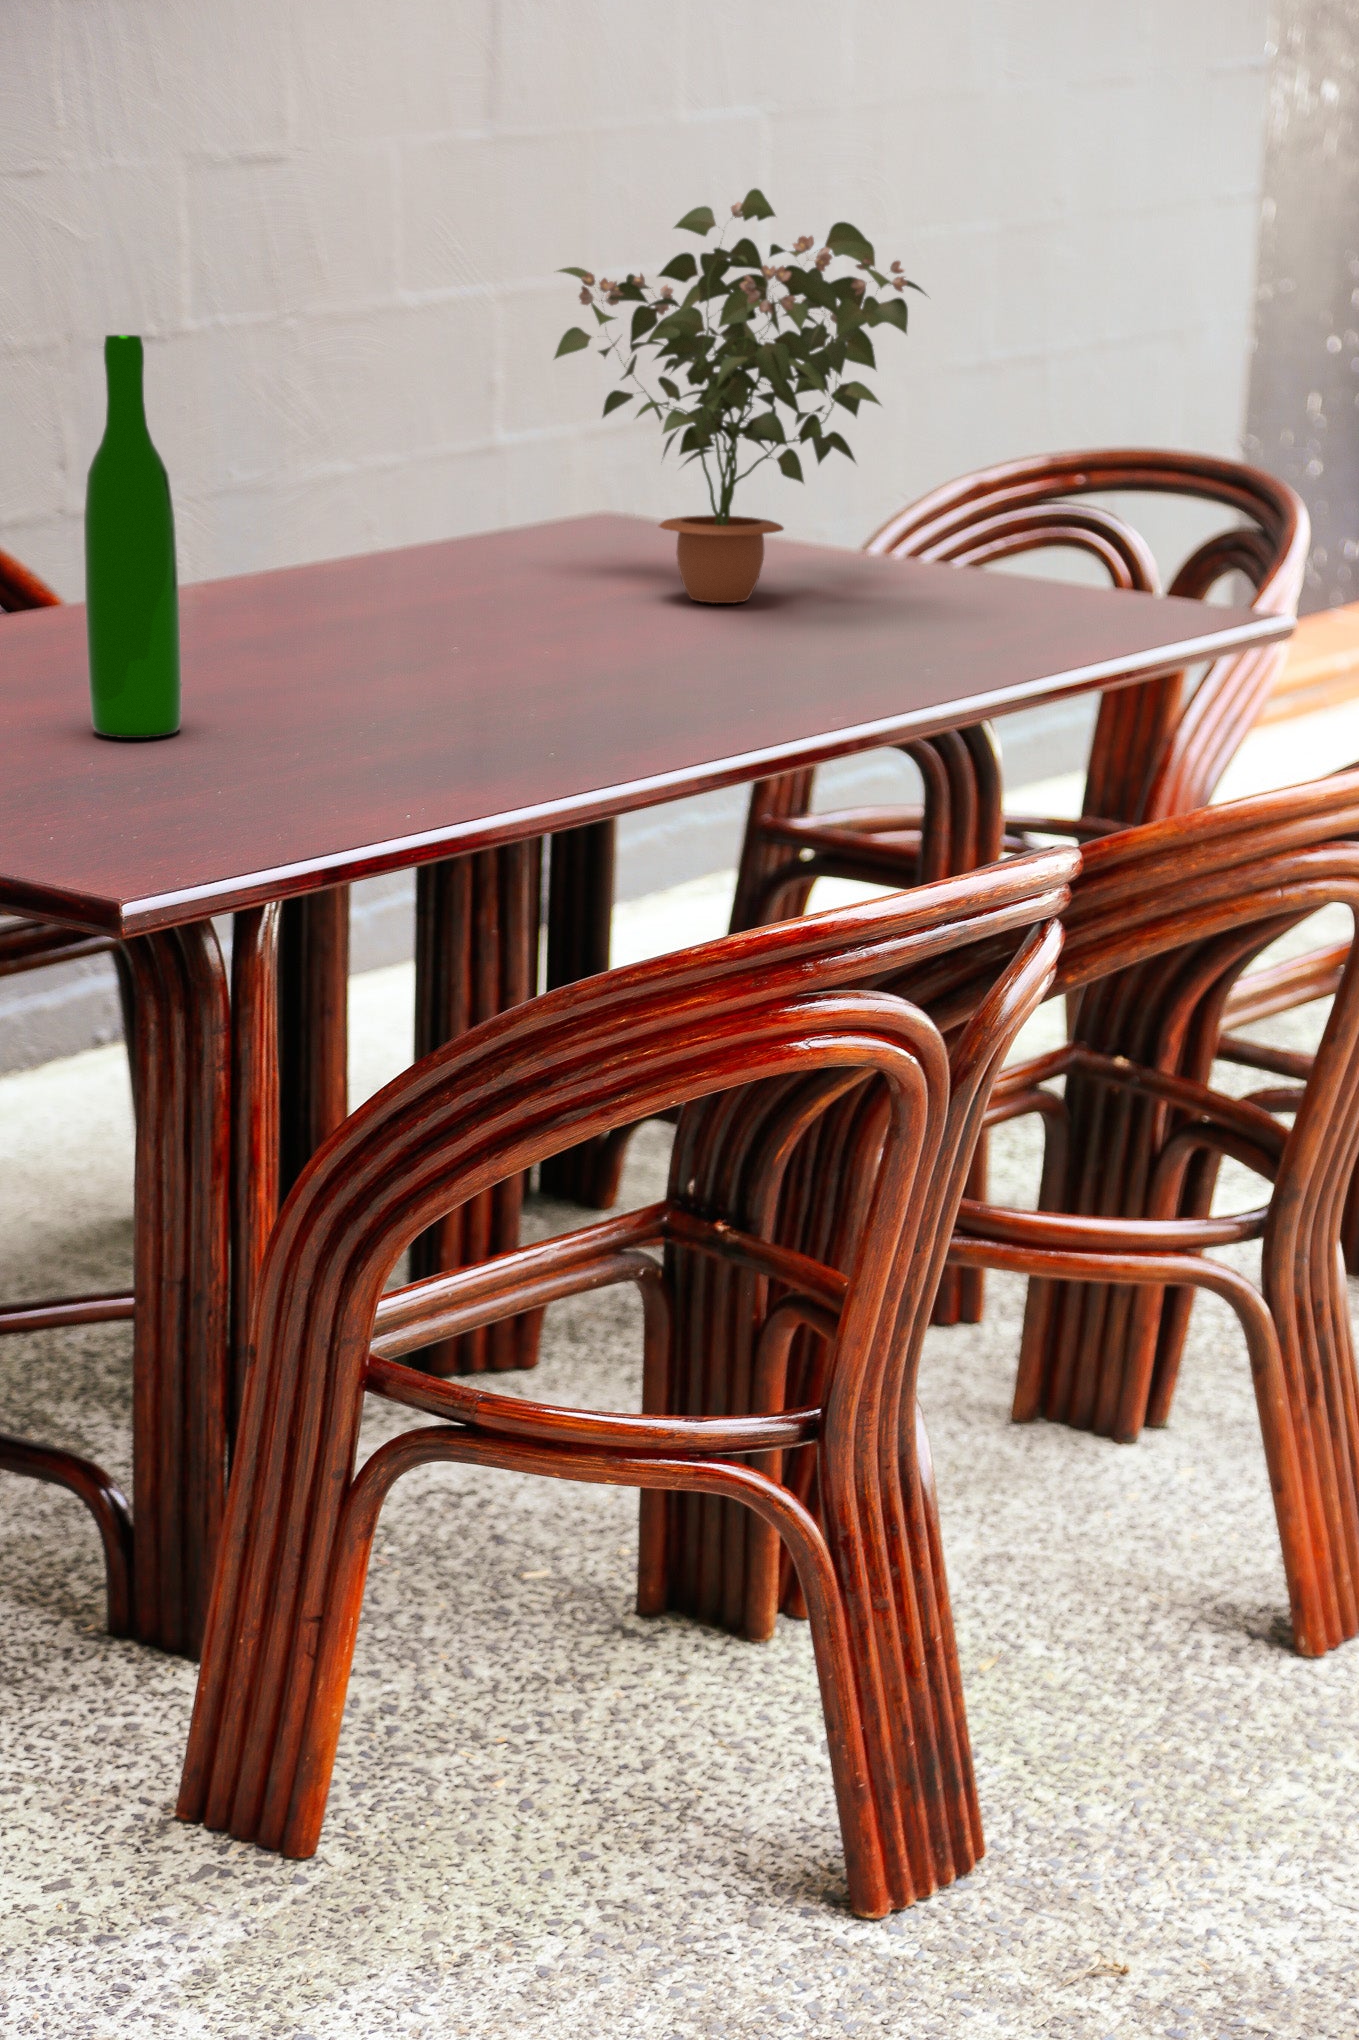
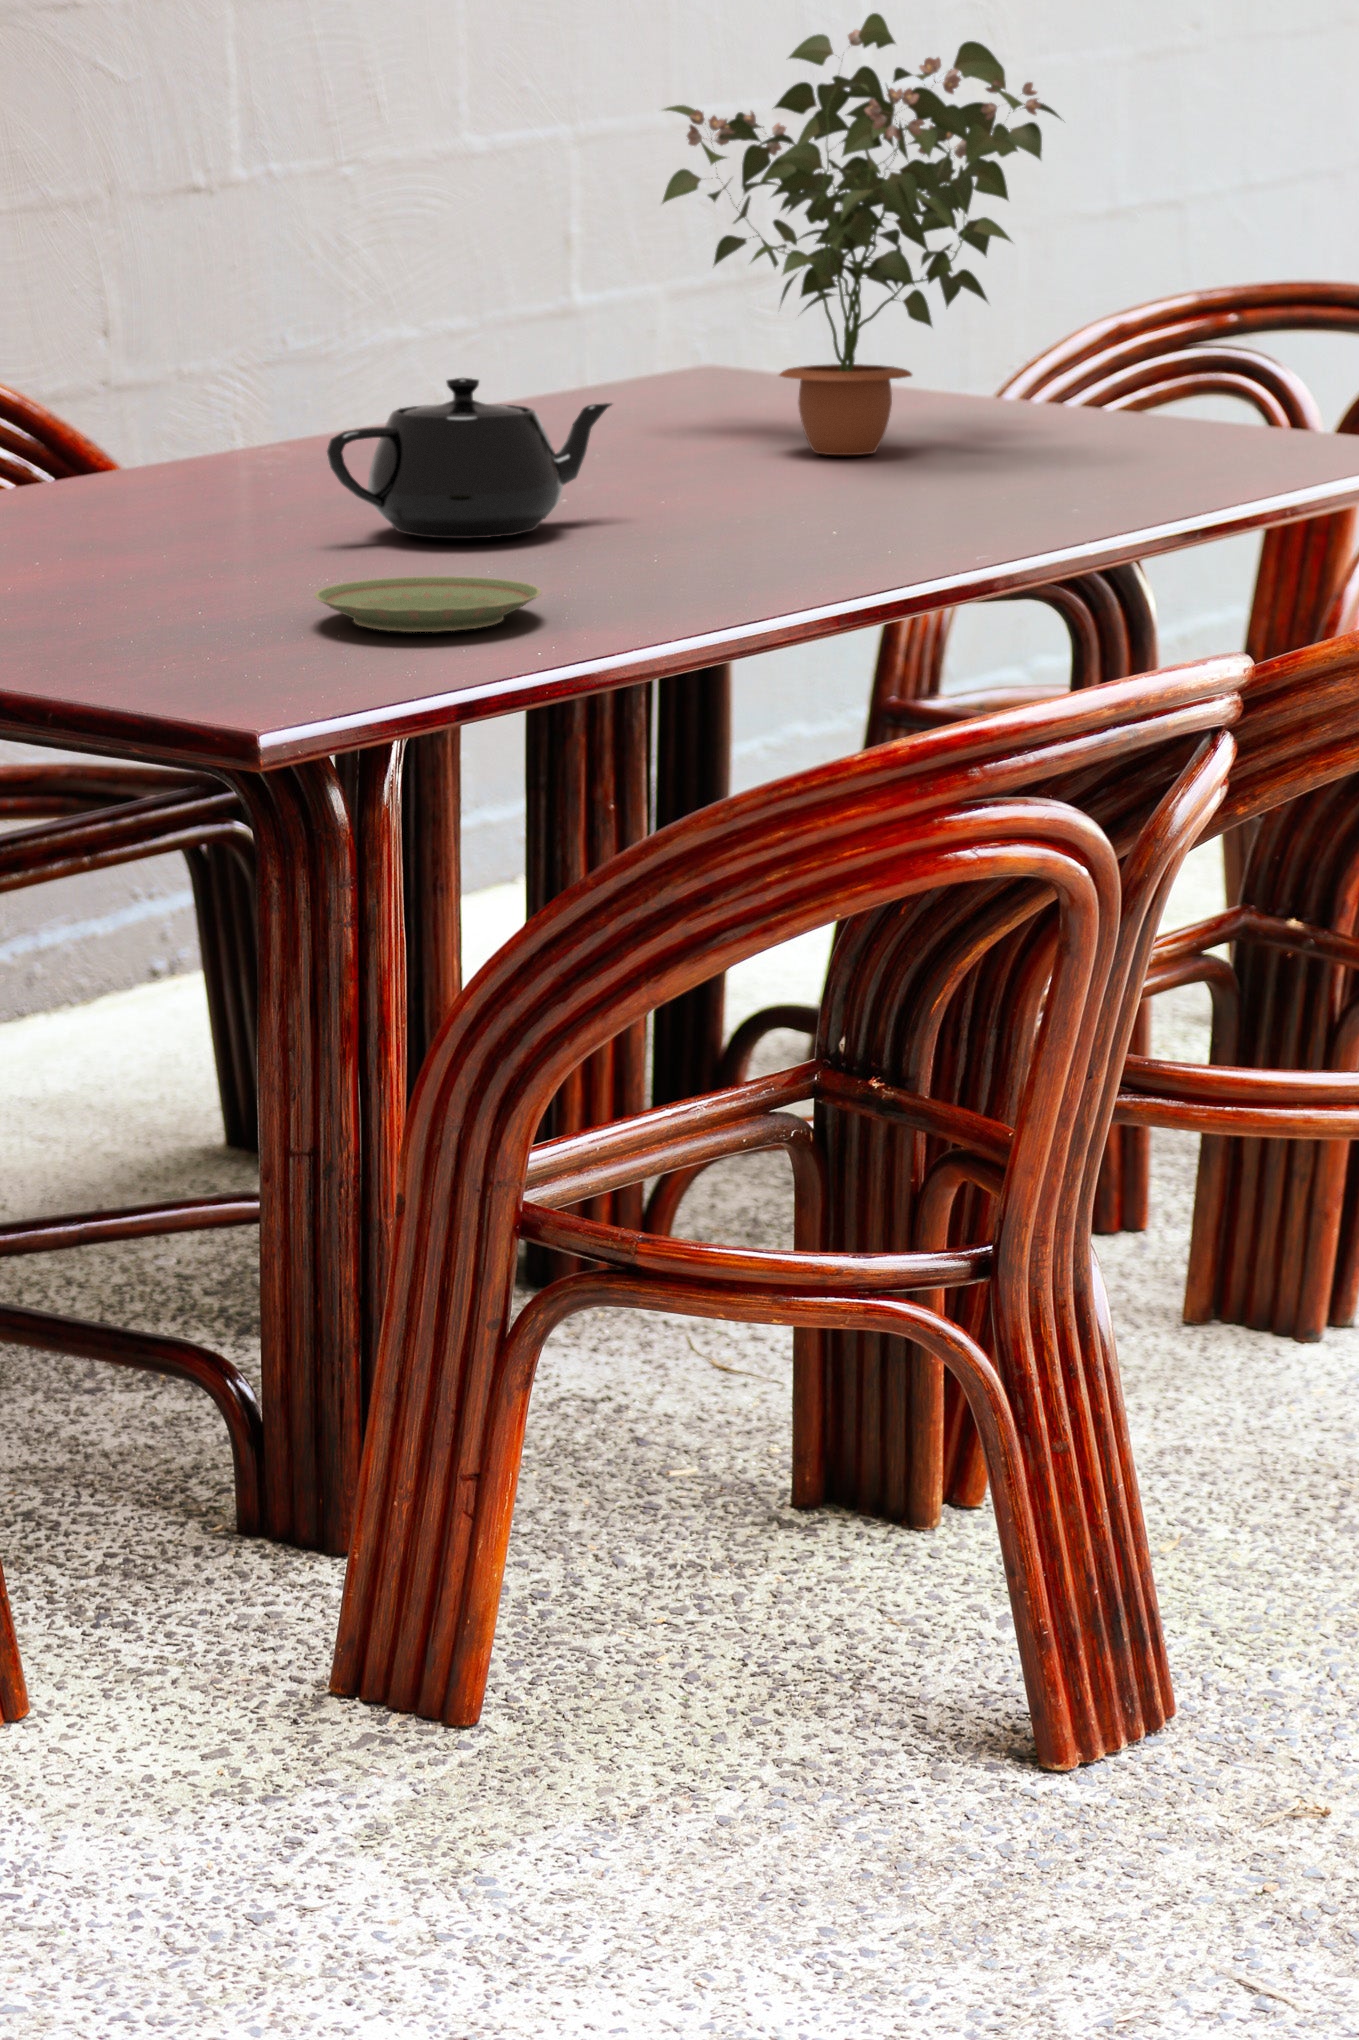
wine bottle: present [84,335,182,738] -> none [201,162,301,583]
teapot: none [213,537,492,691] -> present [327,378,612,538]
plate: none [181,740,403,803] -> present [314,576,542,632]

